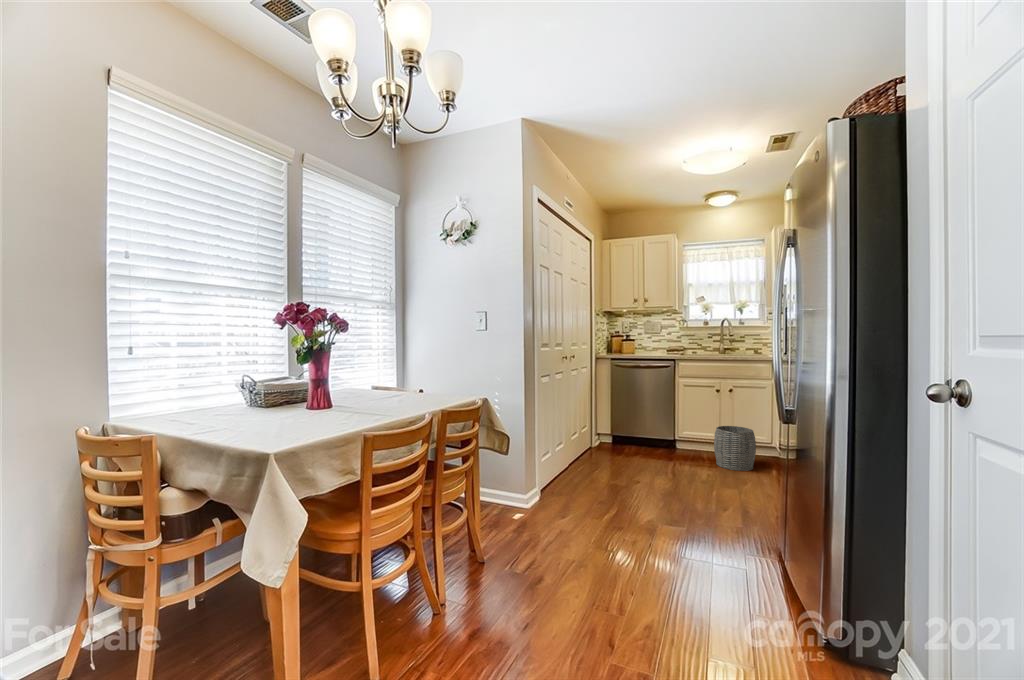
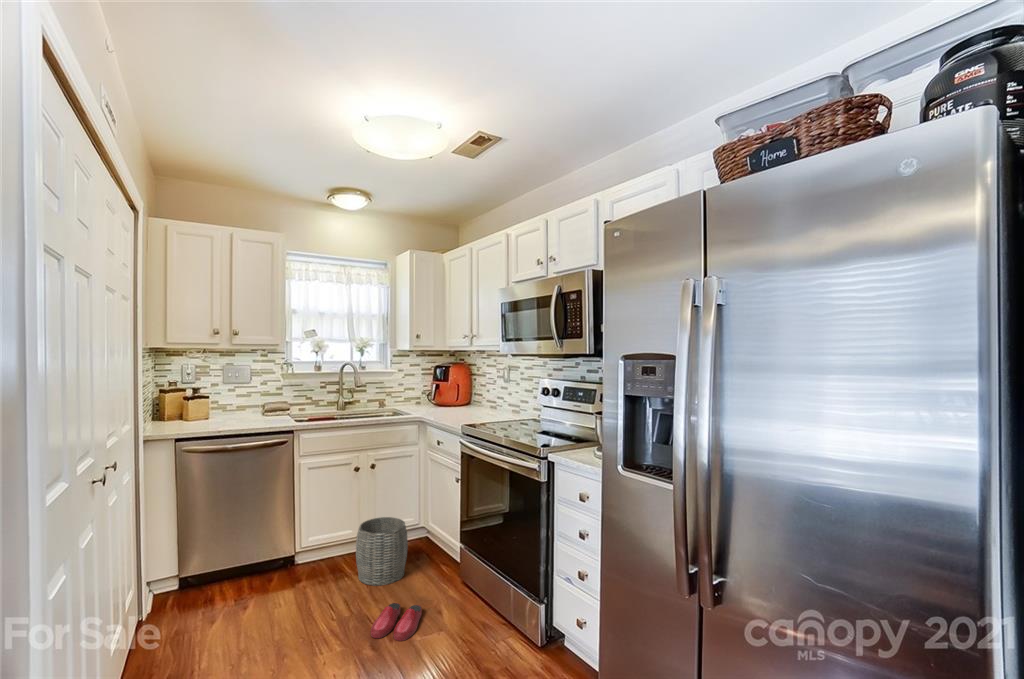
slippers: none [705,473,748,492] -> present [371,603,422,641]

